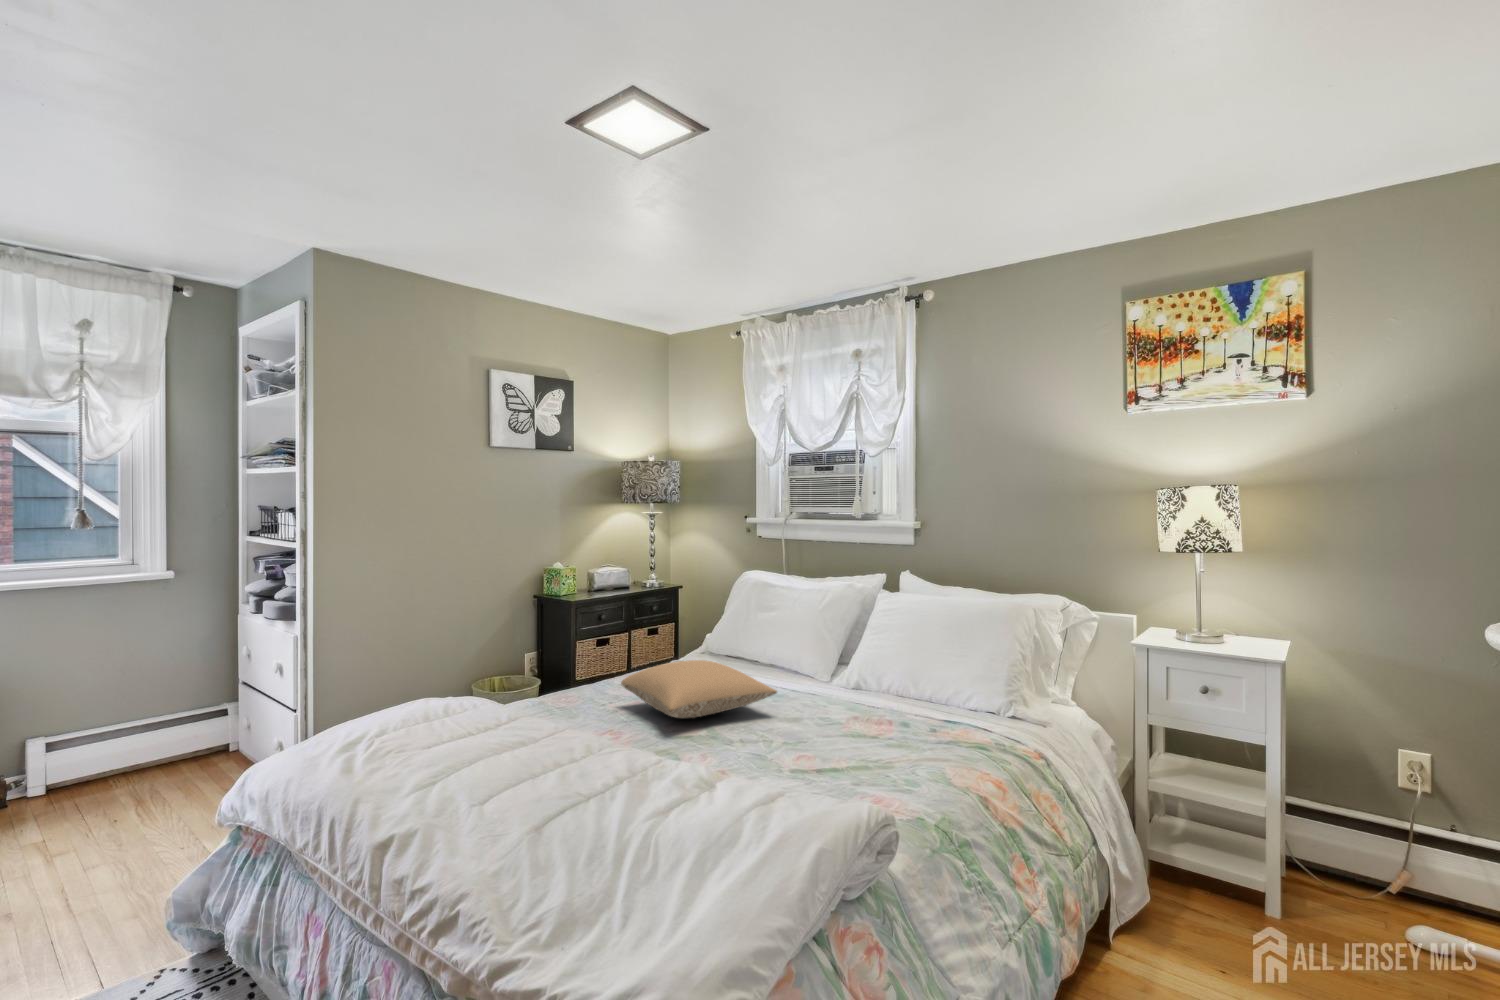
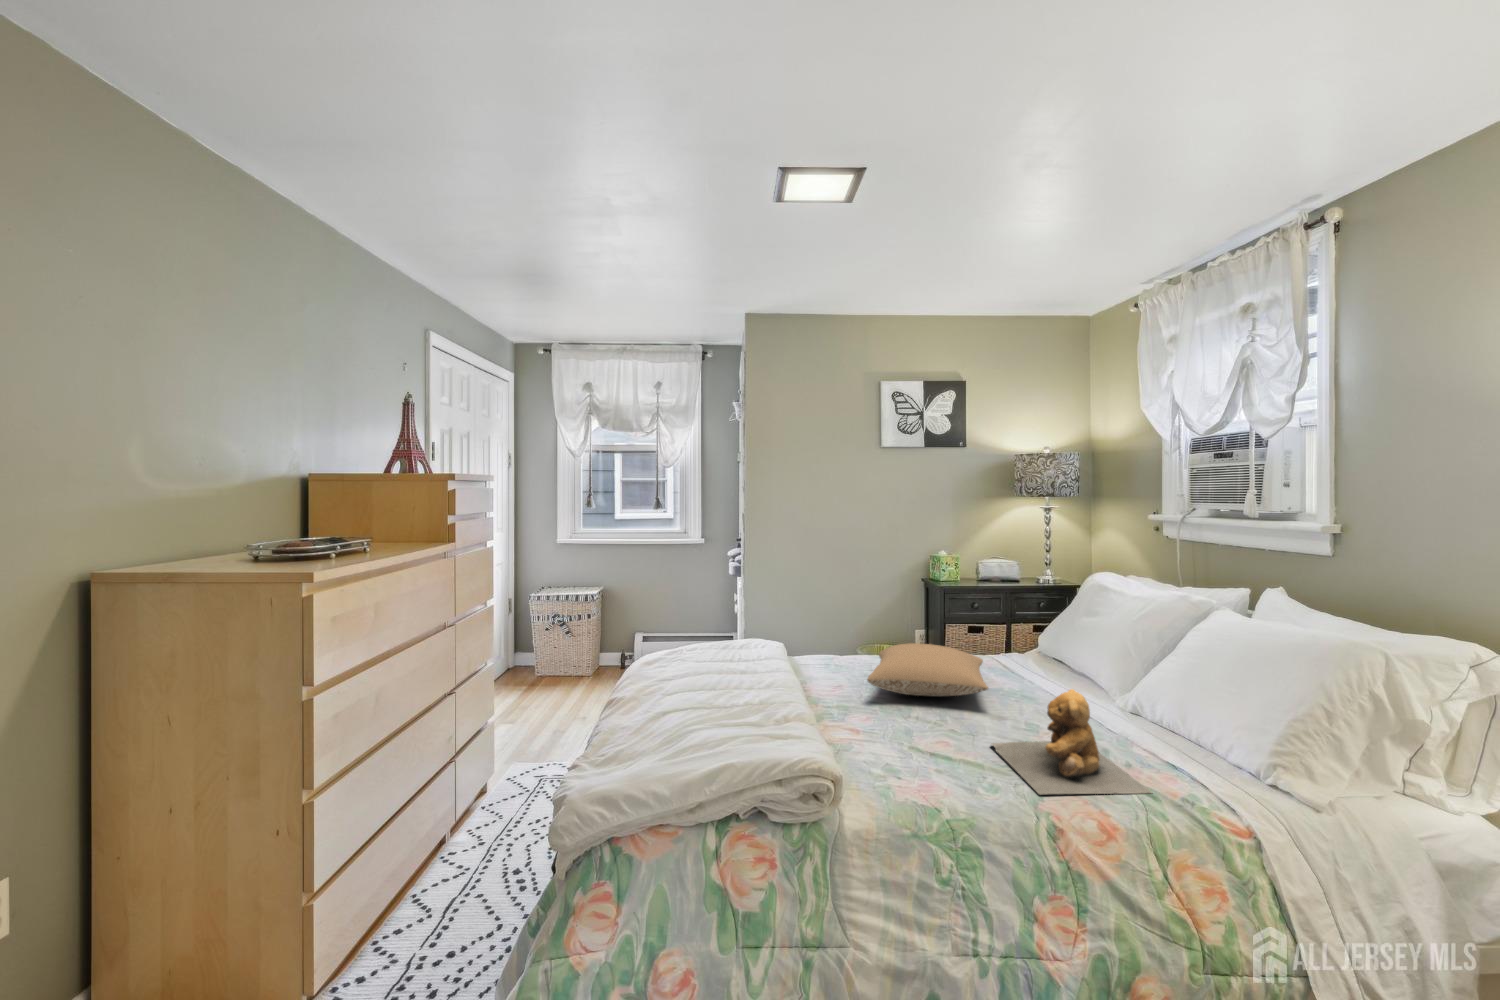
teddy bear: none [830,671,975,768] -> present [992,689,1151,795]

